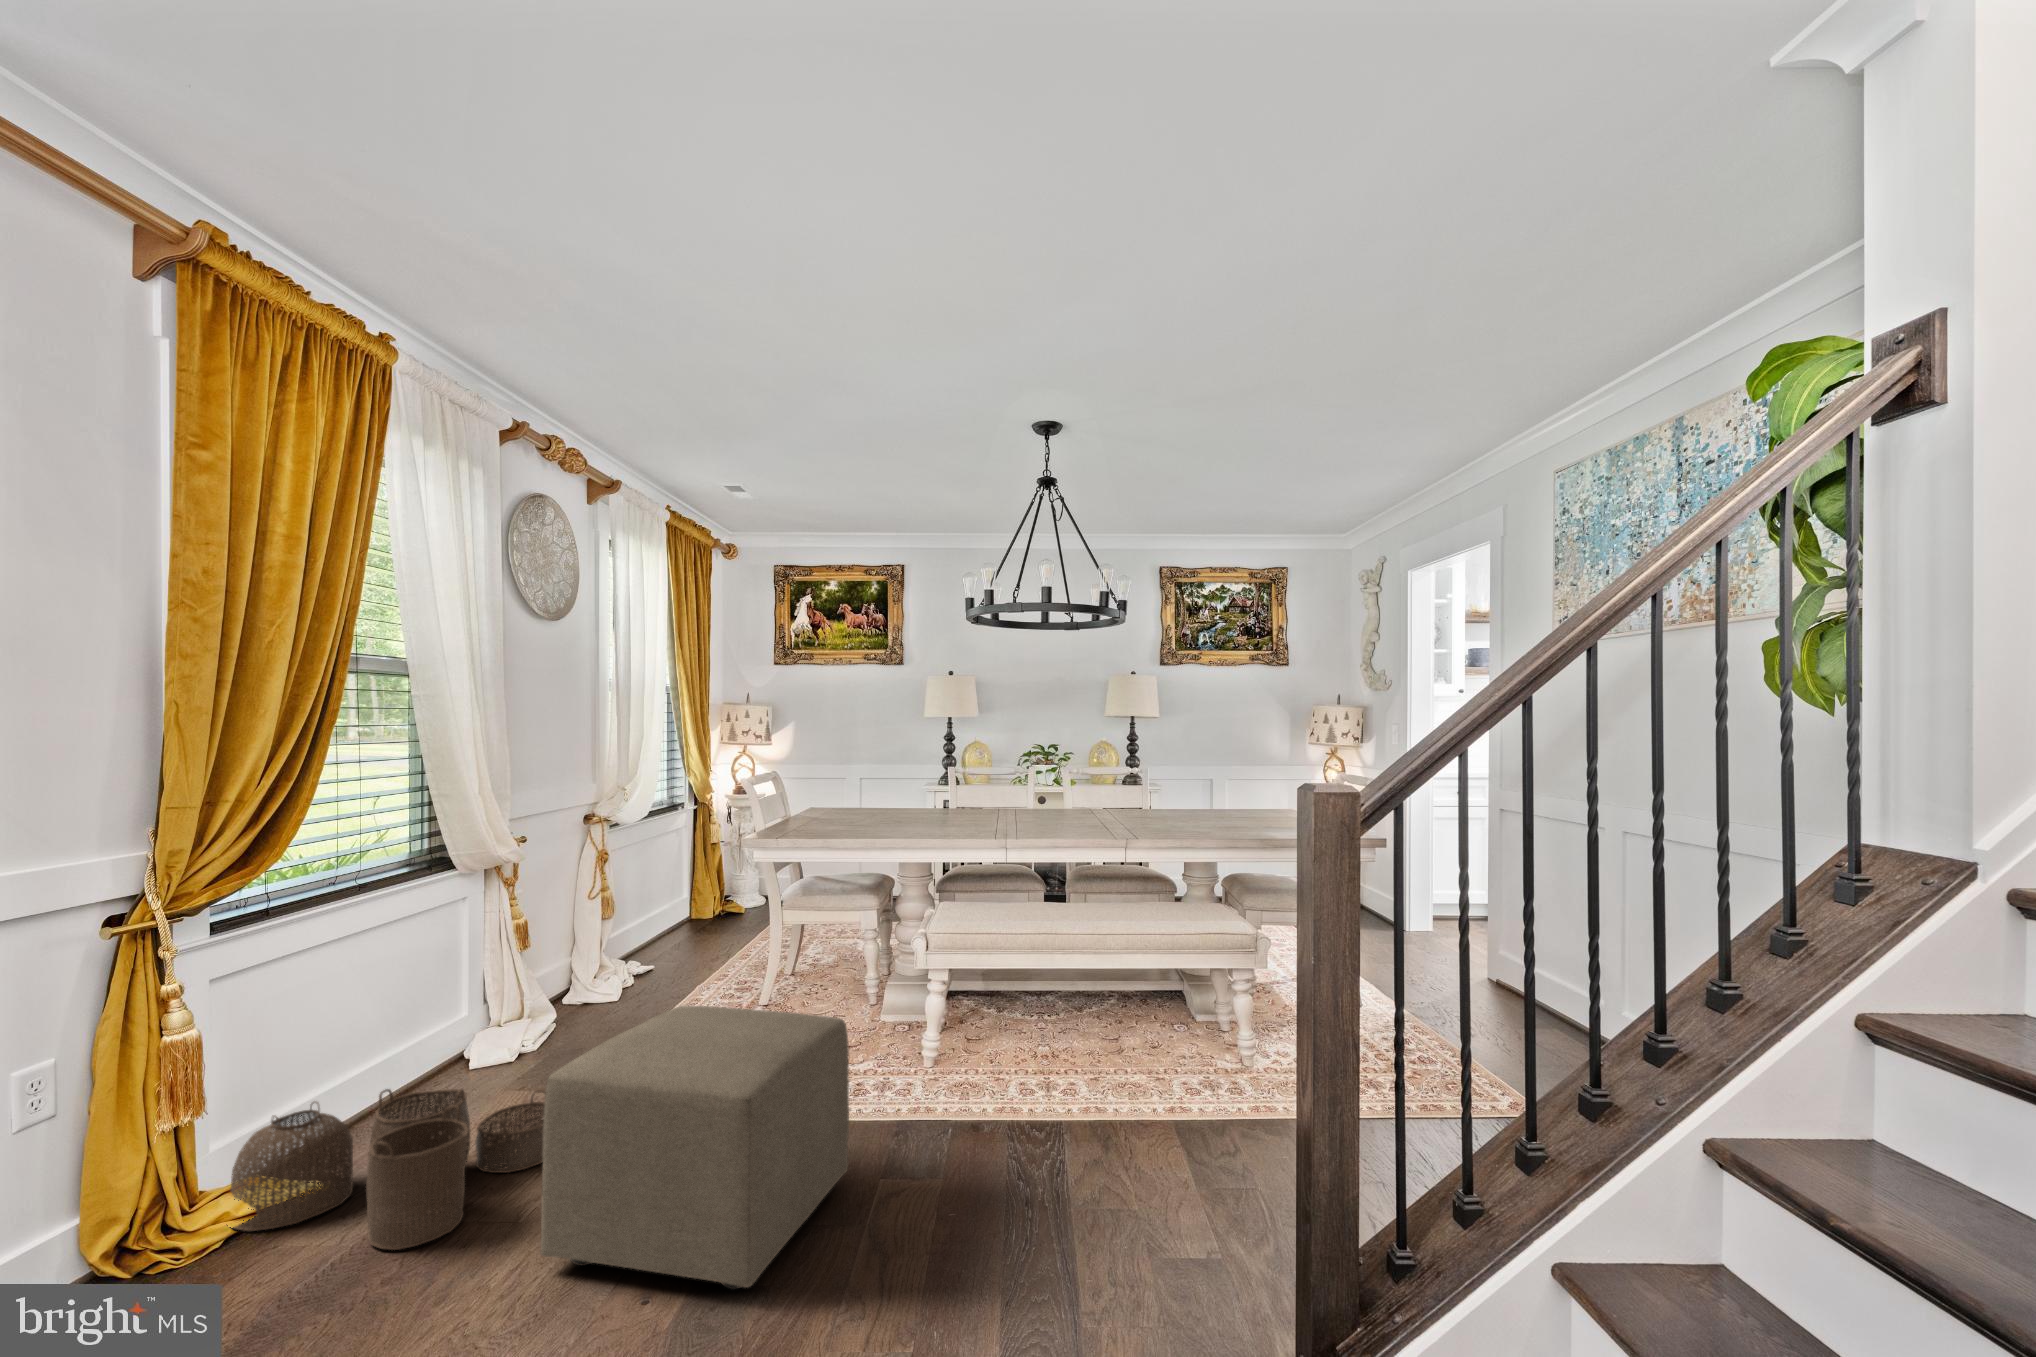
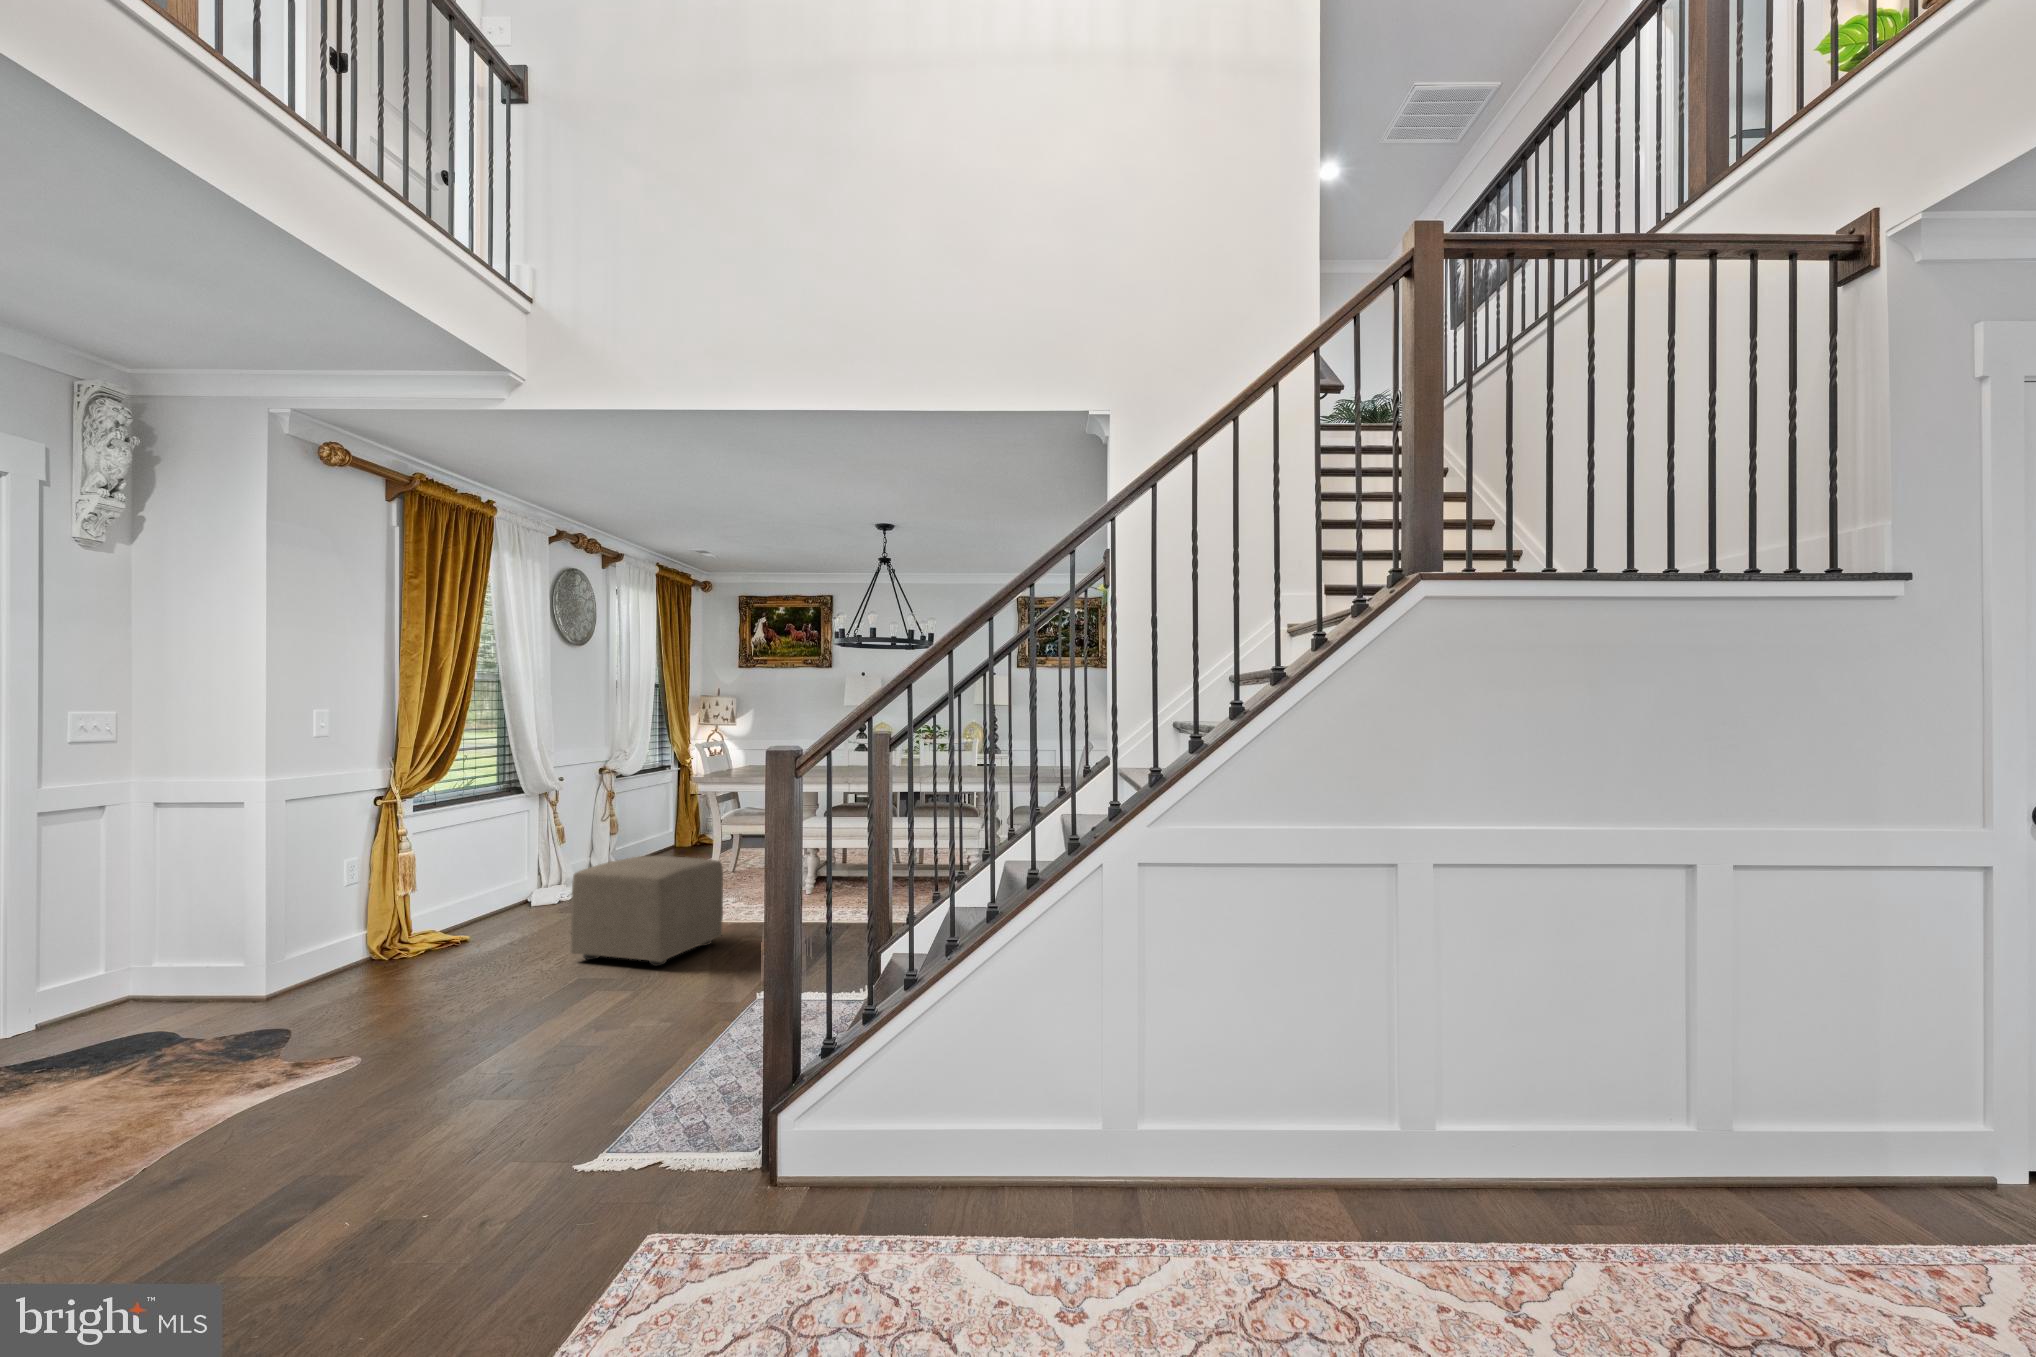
woven basket: present [231,1089,546,1250] -> none [424,892,580,955]

